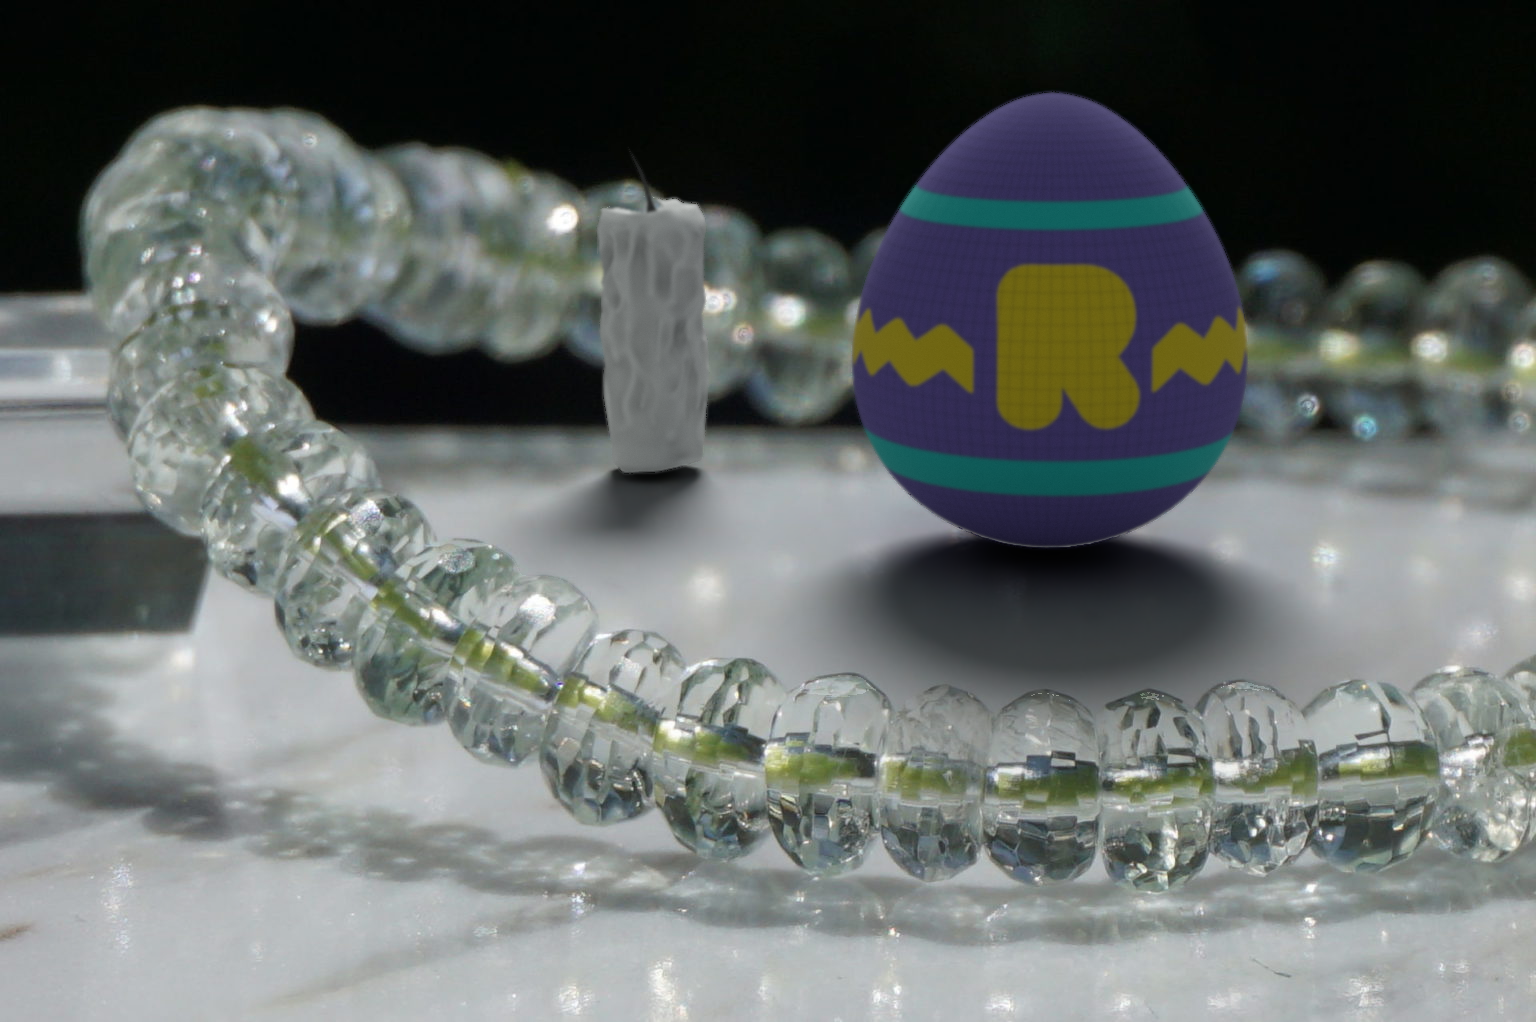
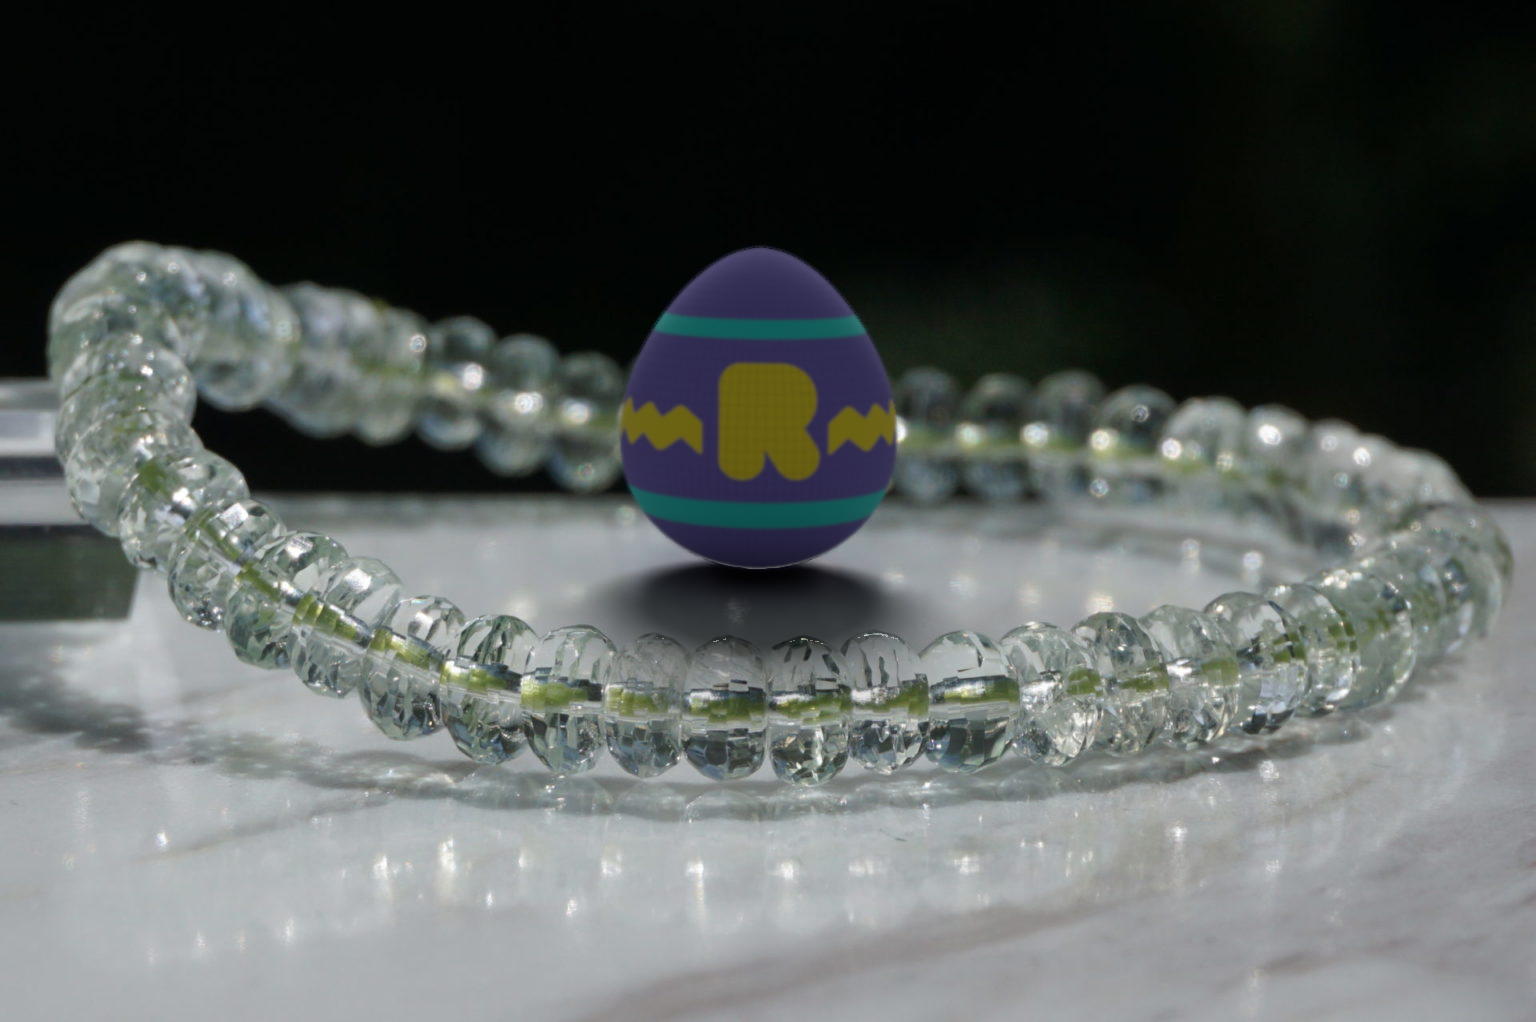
candle: present [597,165,709,473] -> none [445,290,525,522]

